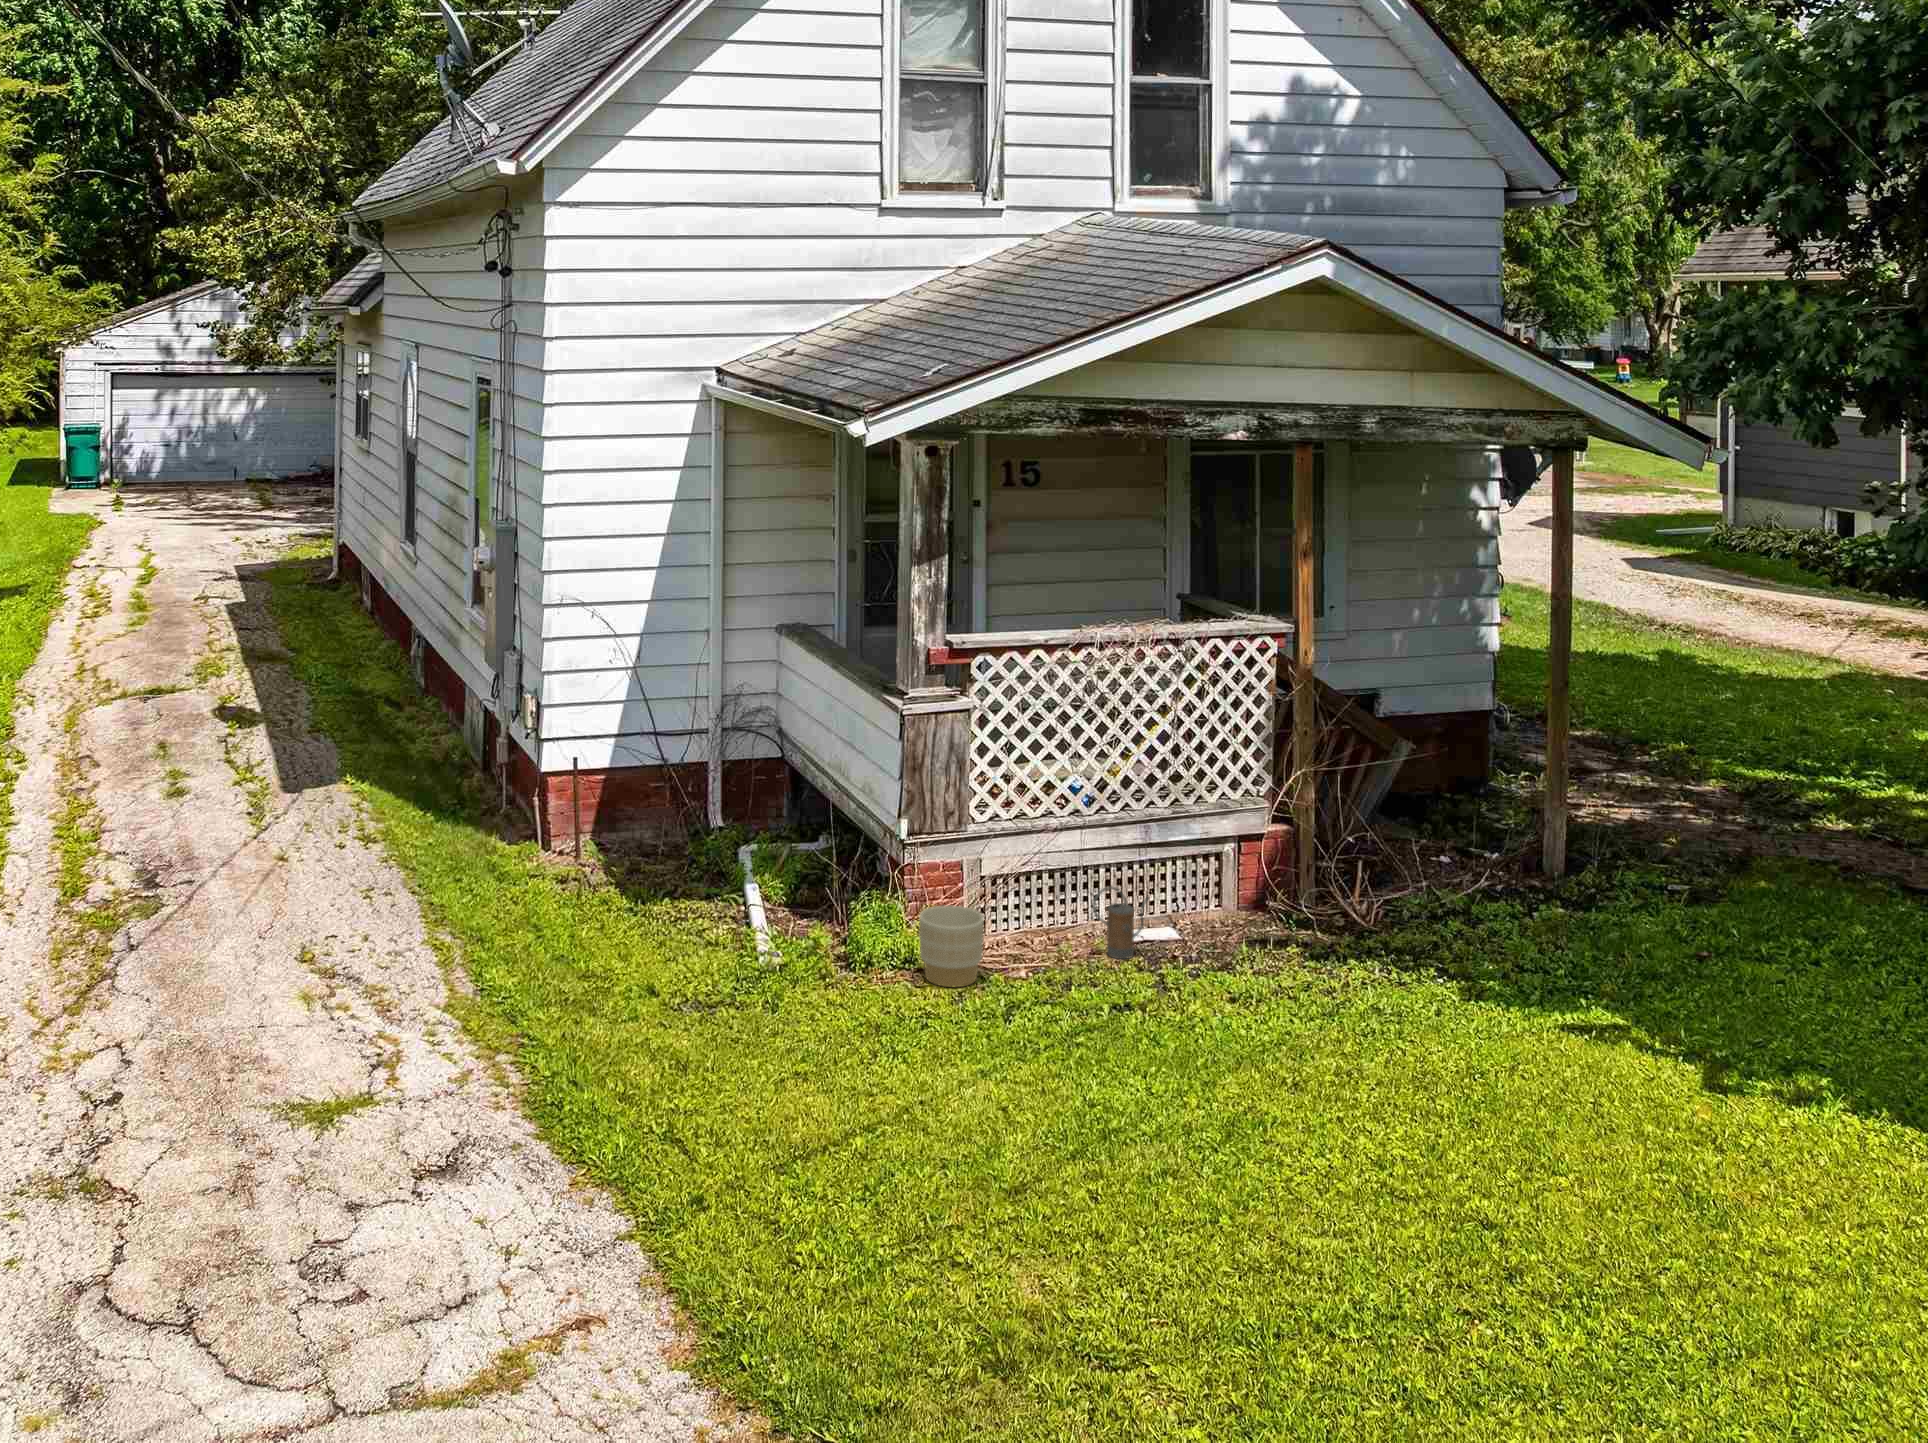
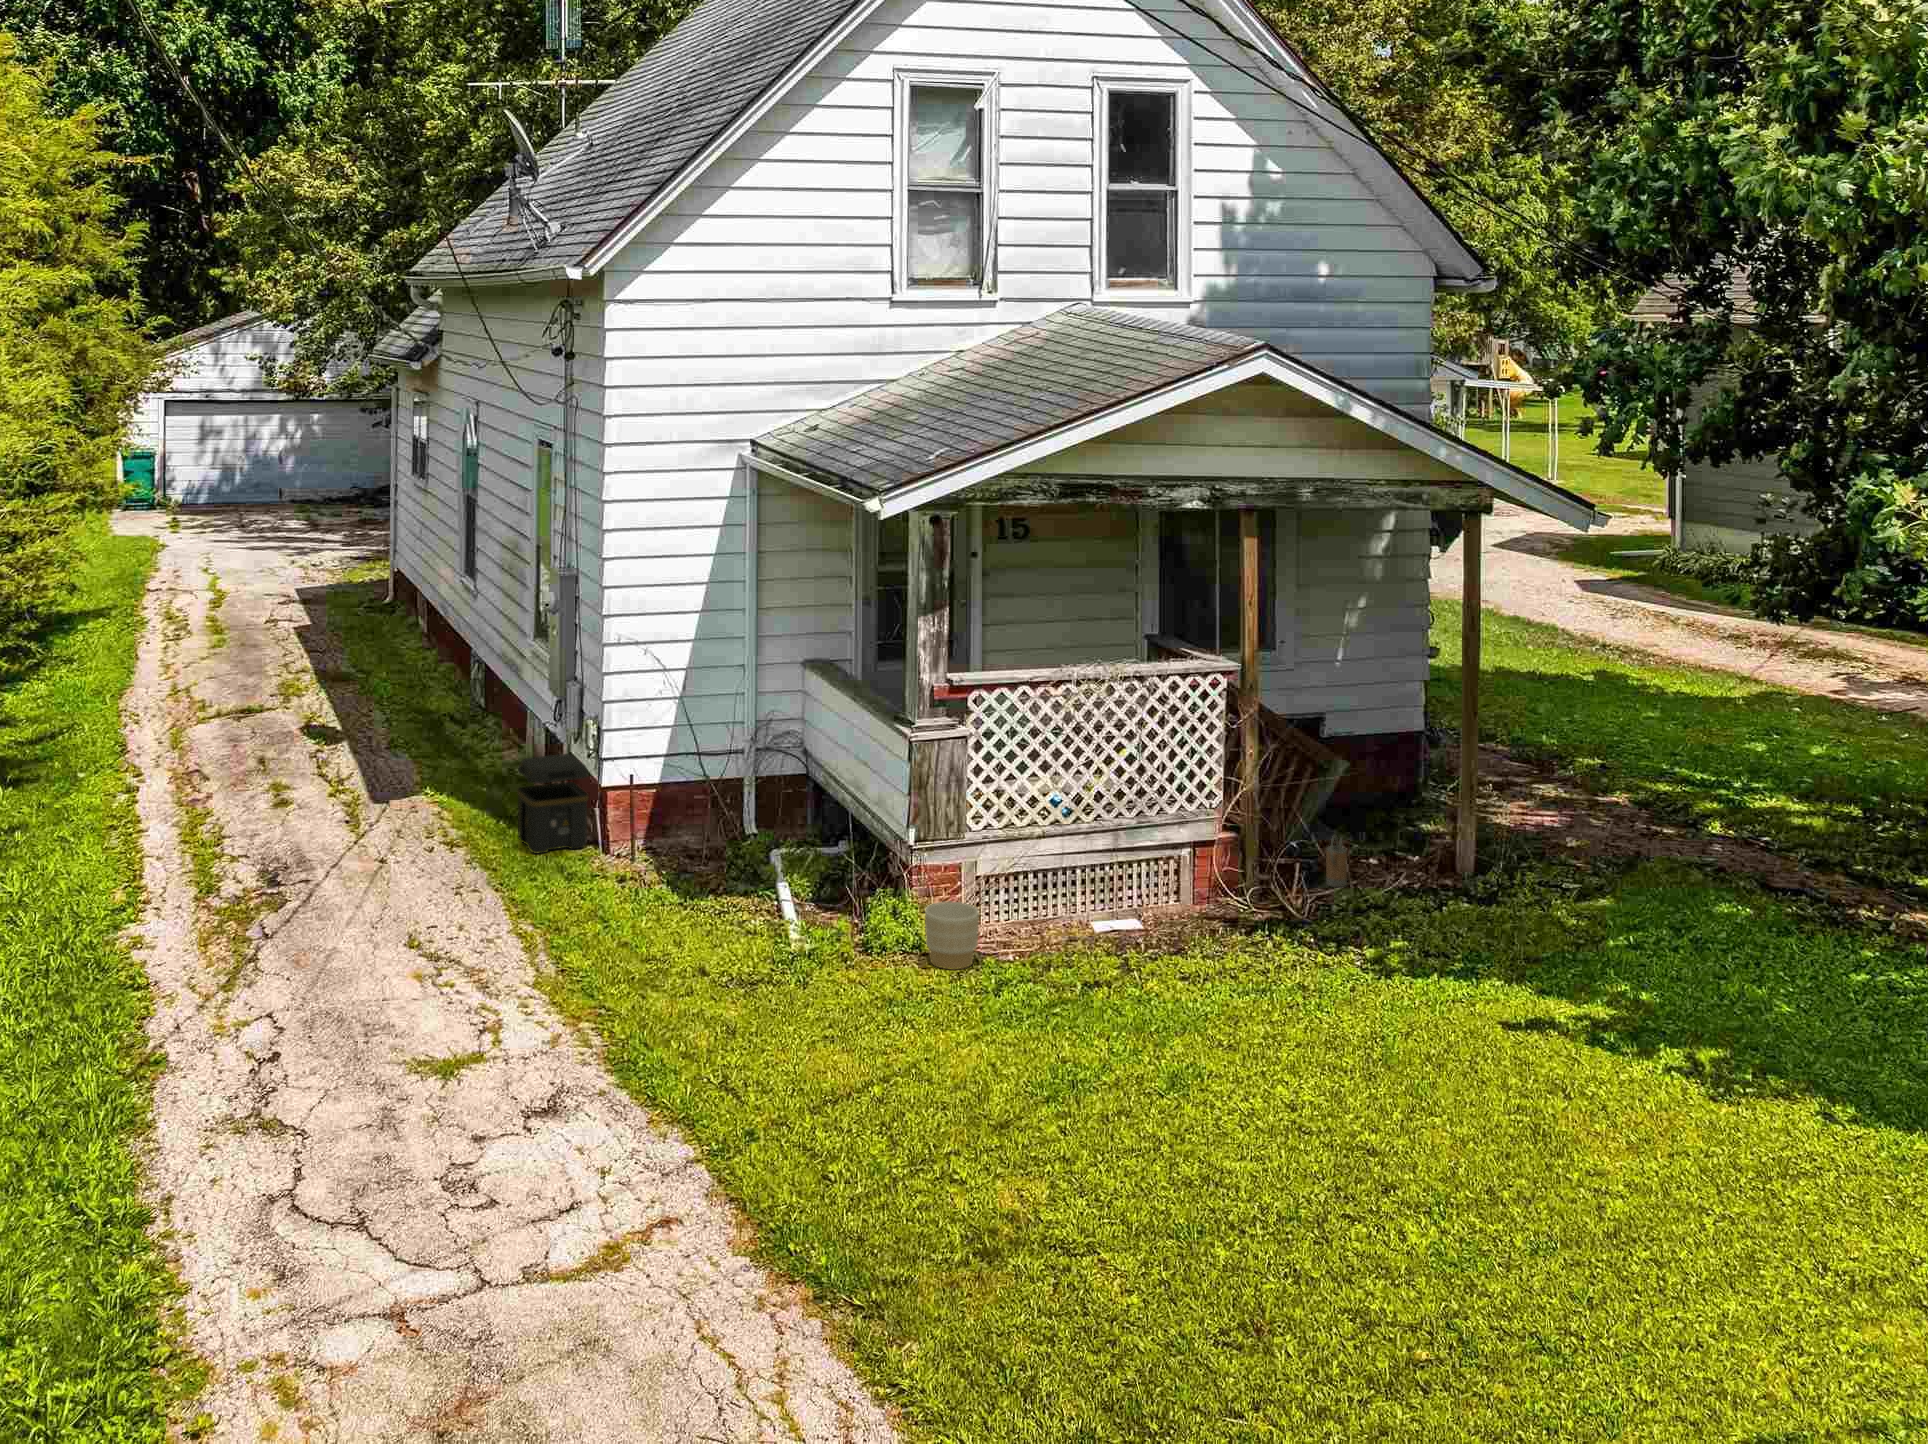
toolbox: none [447,734,529,849] -> present [517,754,589,854]
watering can: present [1093,887,1148,959] -> present [1326,835,1347,887]

